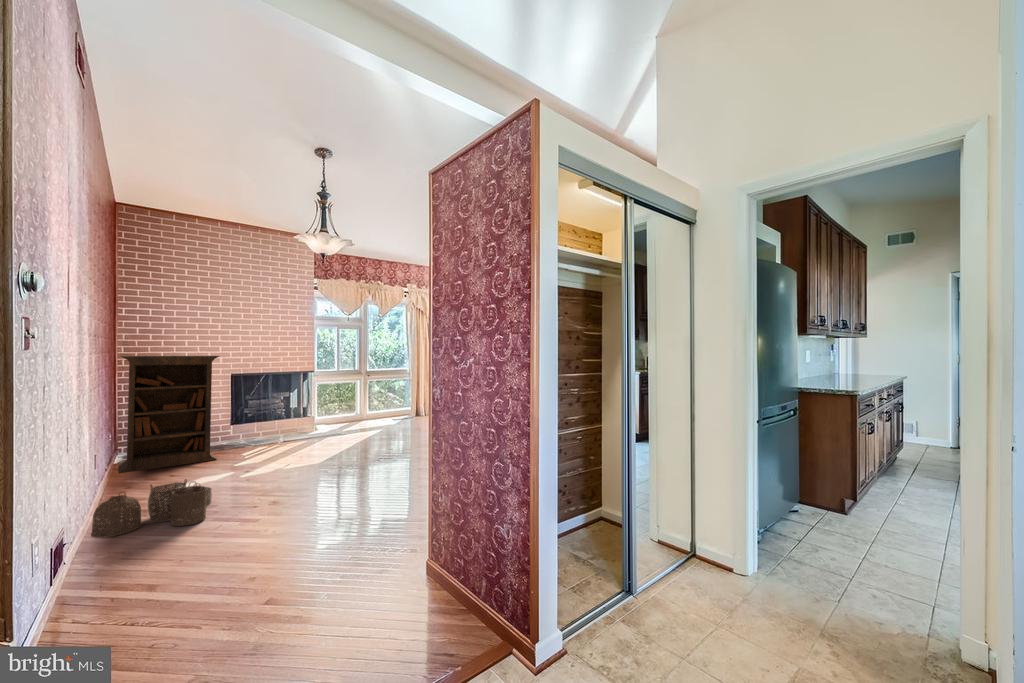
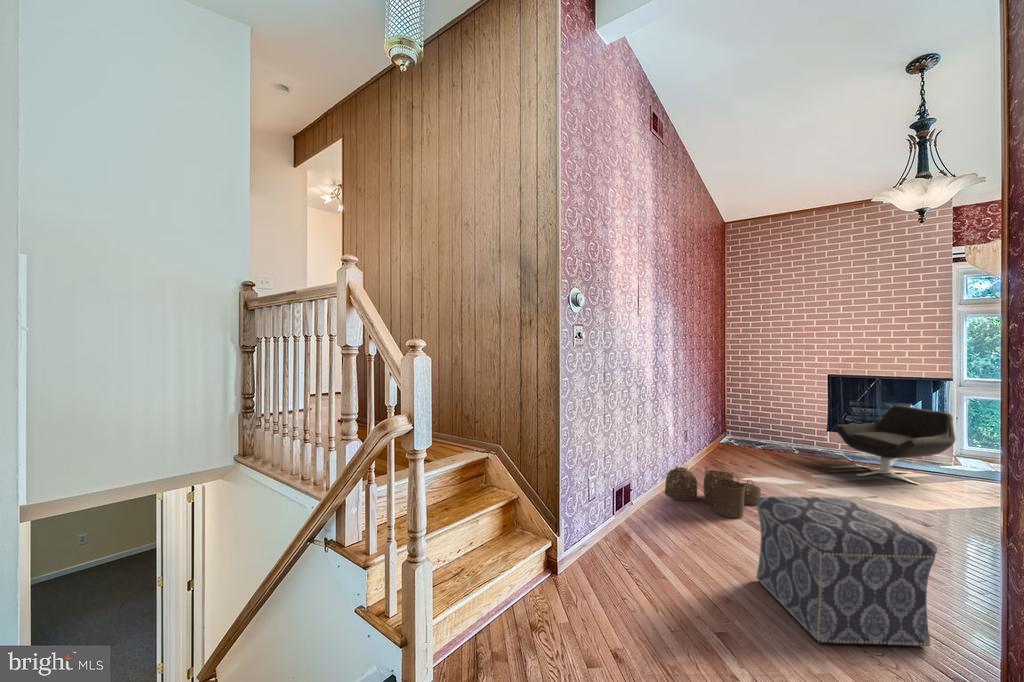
bookcase: present [118,356,219,473] -> none [718,352,805,464]
lounge chair: none [243,393,321,455] -> present [835,405,956,484]
ottoman: none [259,459,375,562] -> present [756,496,937,646]

